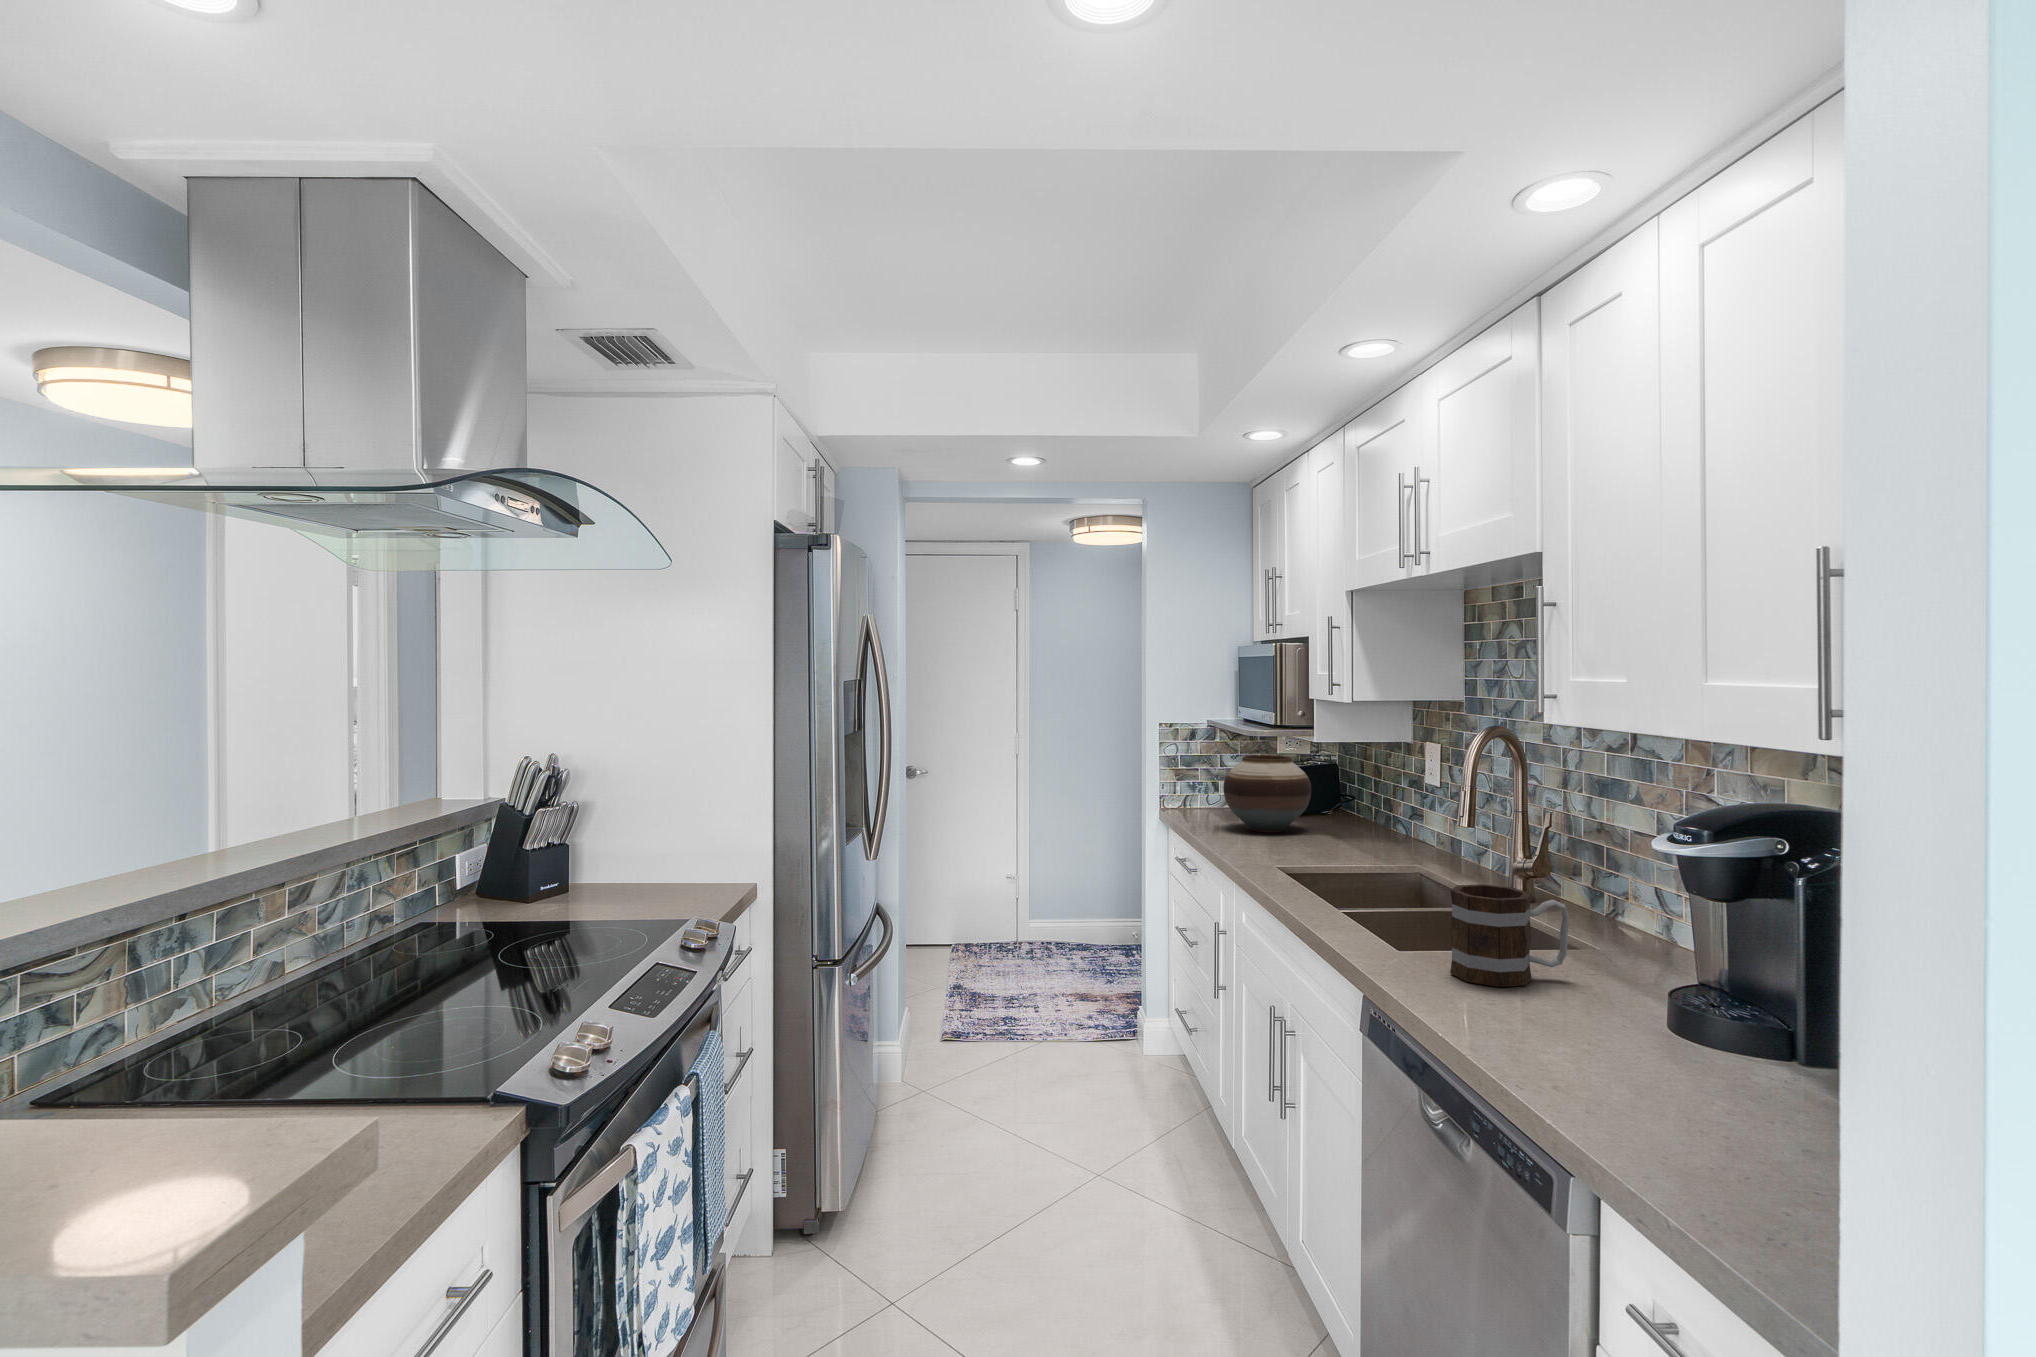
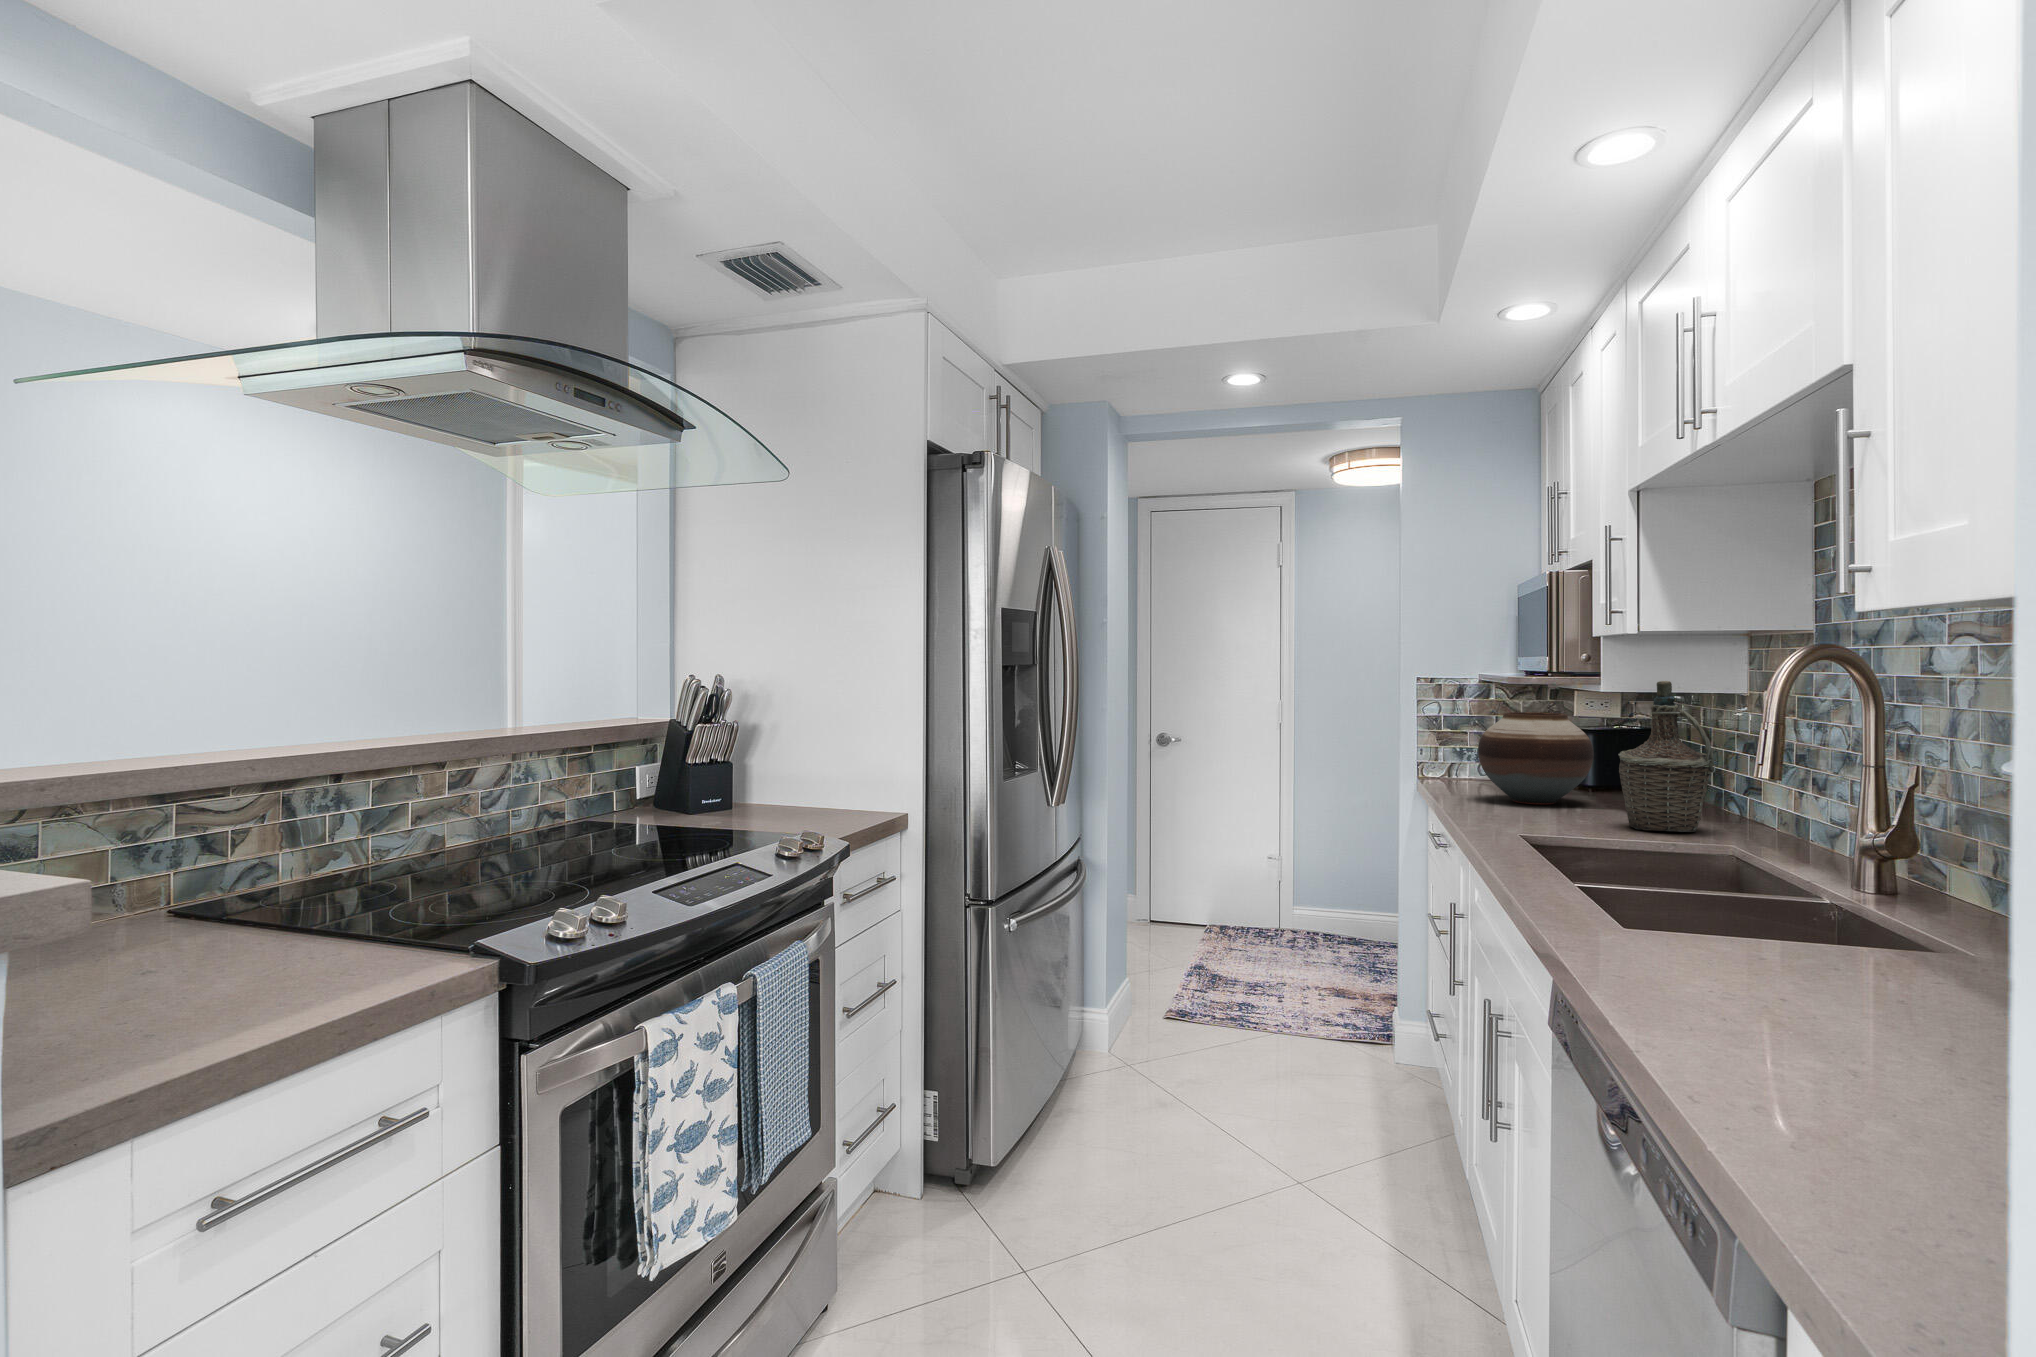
bottle: none [1345,735,1416,855] -> present [1618,681,1715,832]
mug: present [1450,884,1570,987] -> none [1629,836,1808,970]

